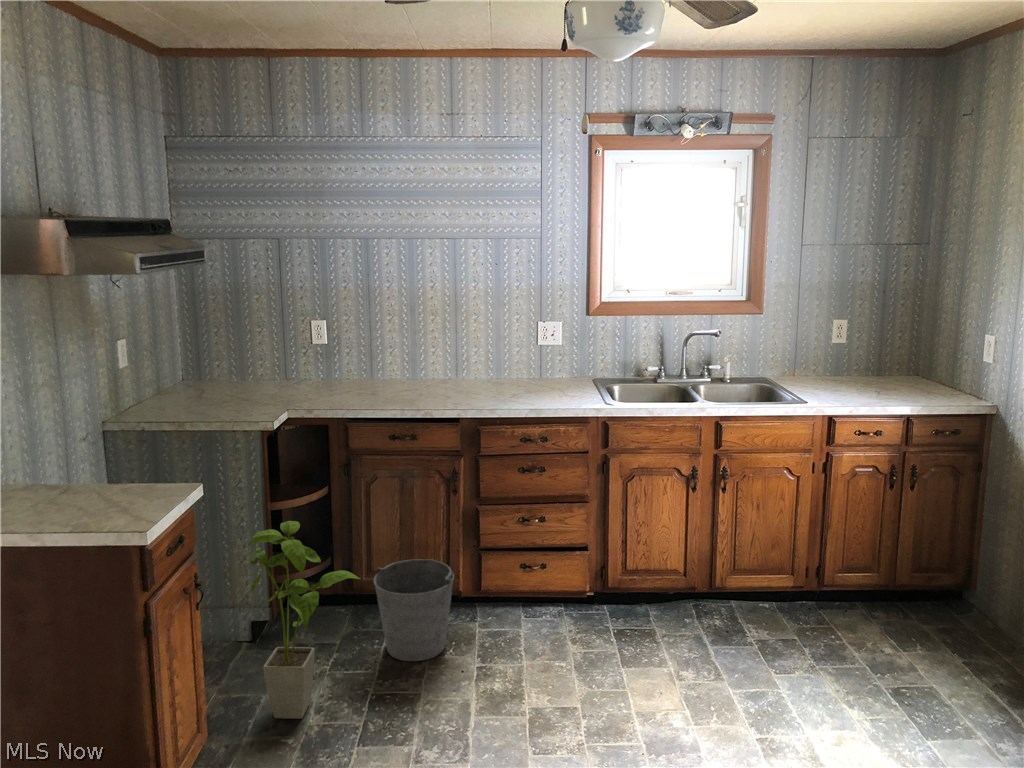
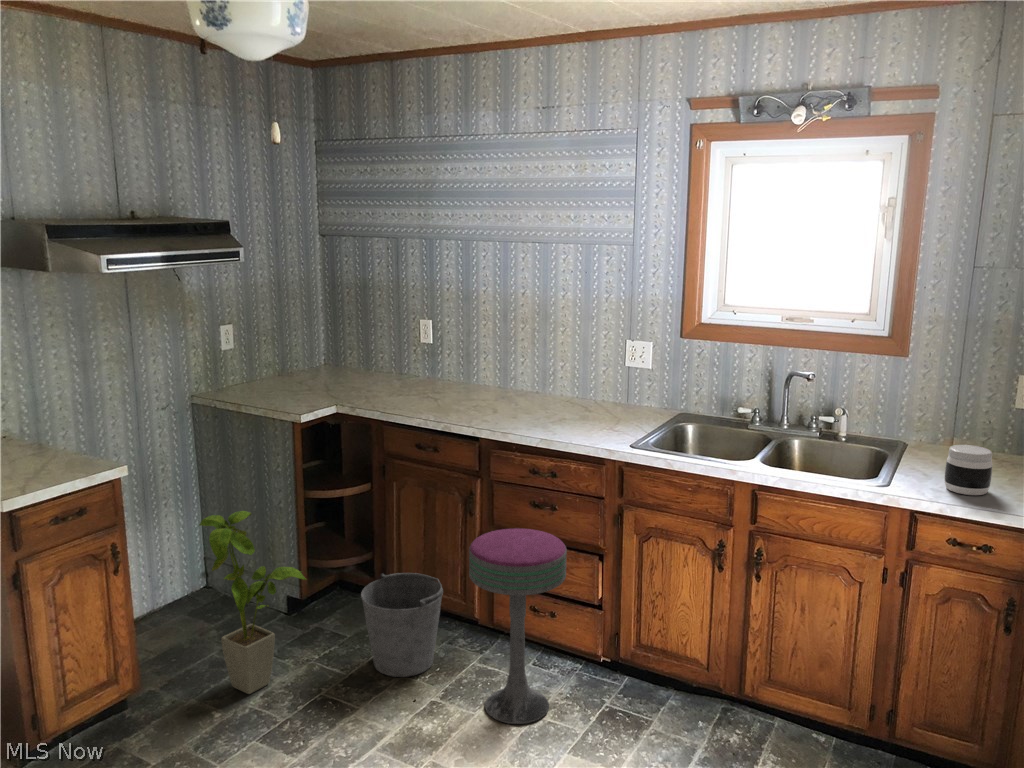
jar: none [837,367,868,400] -> present [945,445,992,495]
bar stool: none [508,489,596,664] -> present [469,528,567,724]

